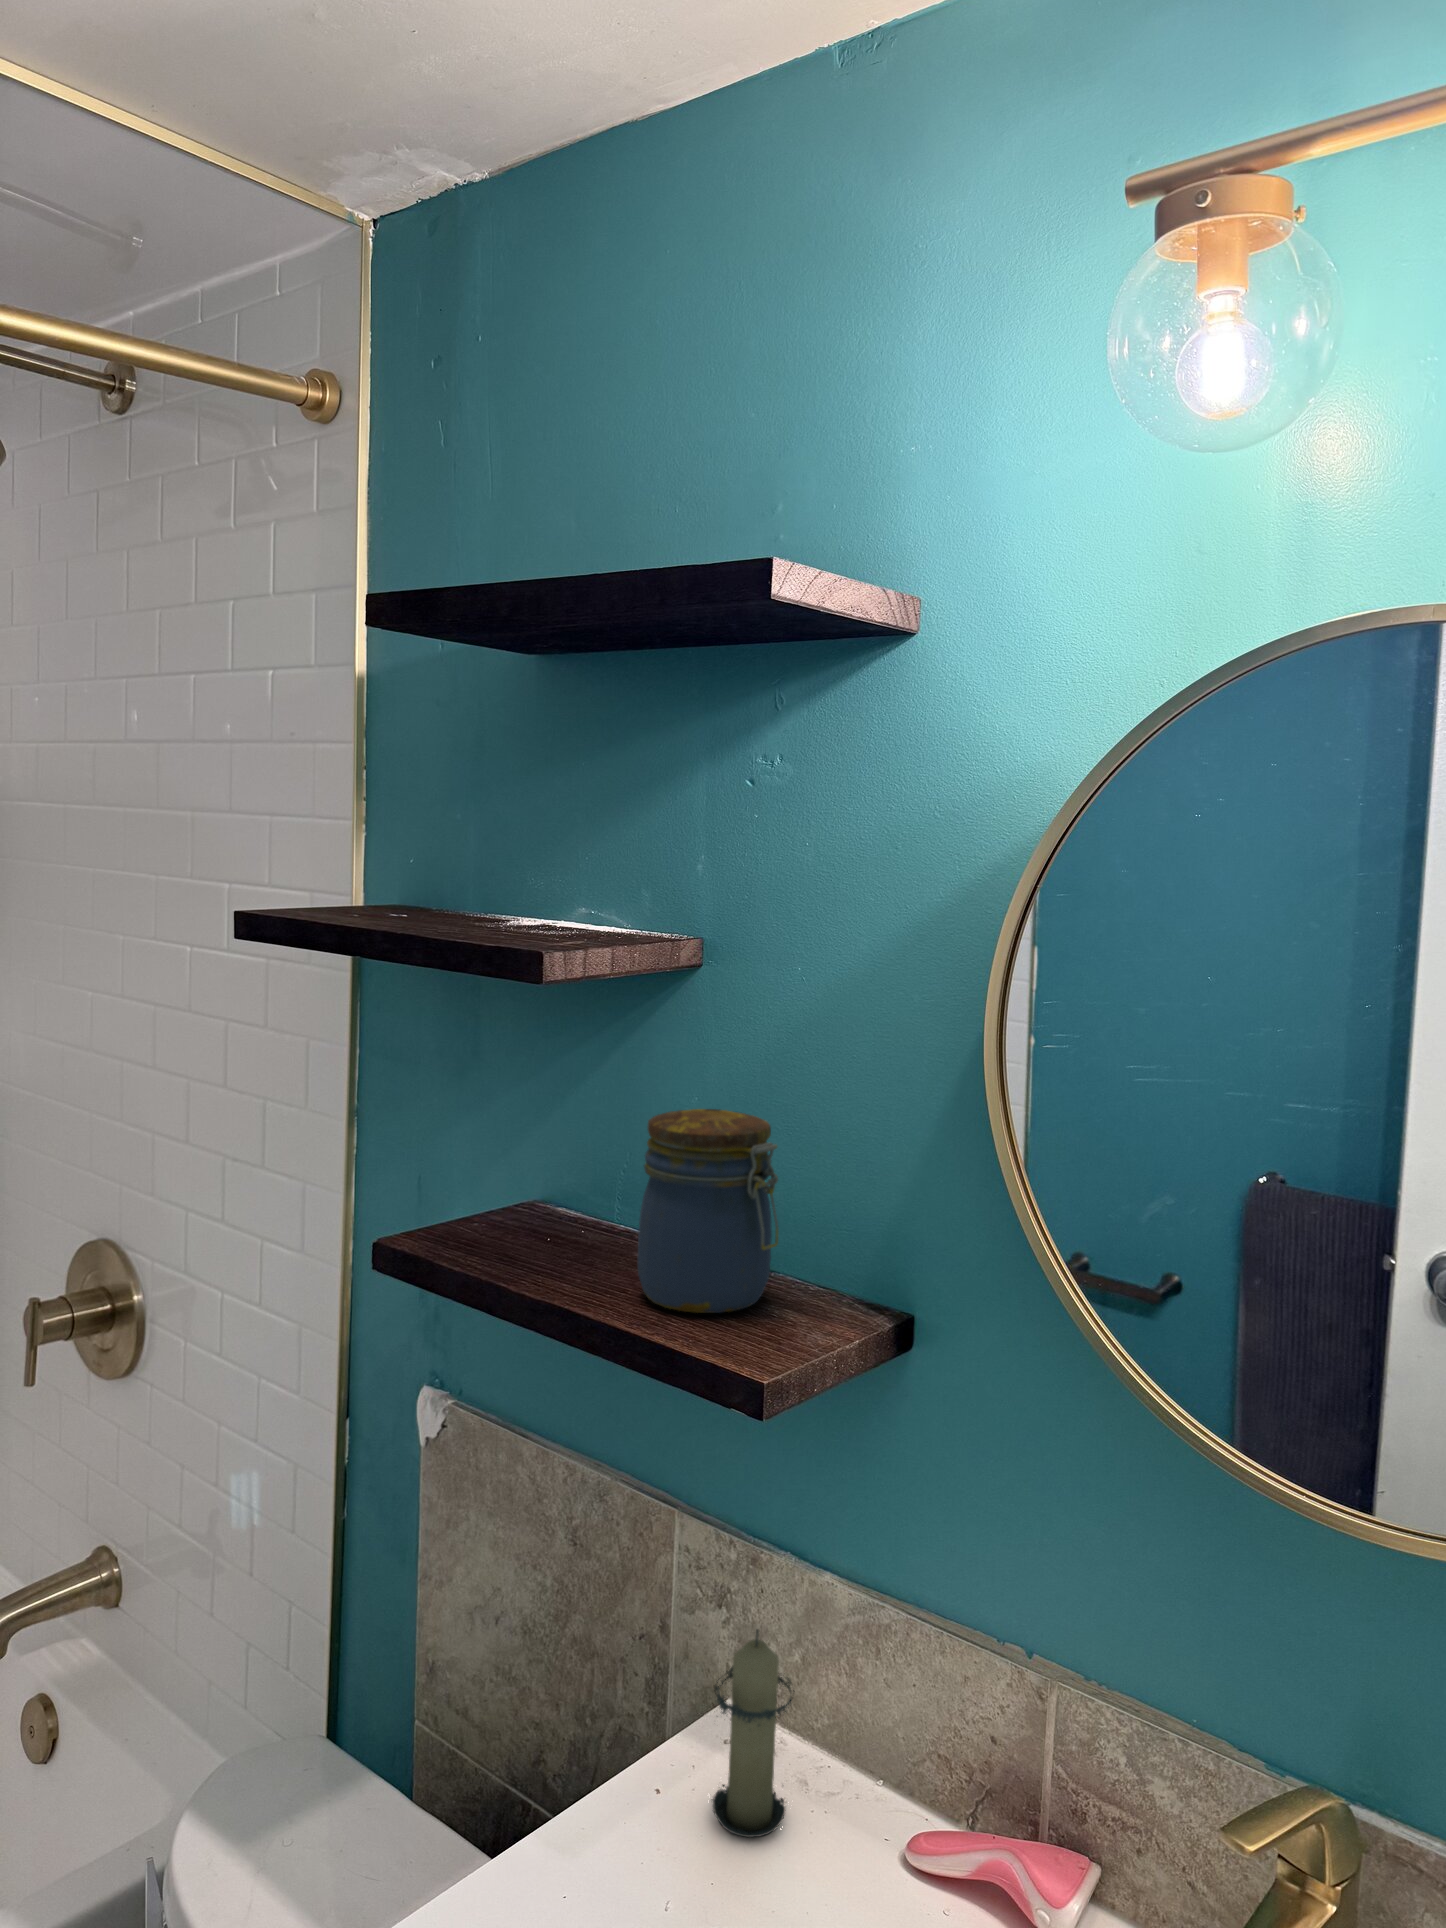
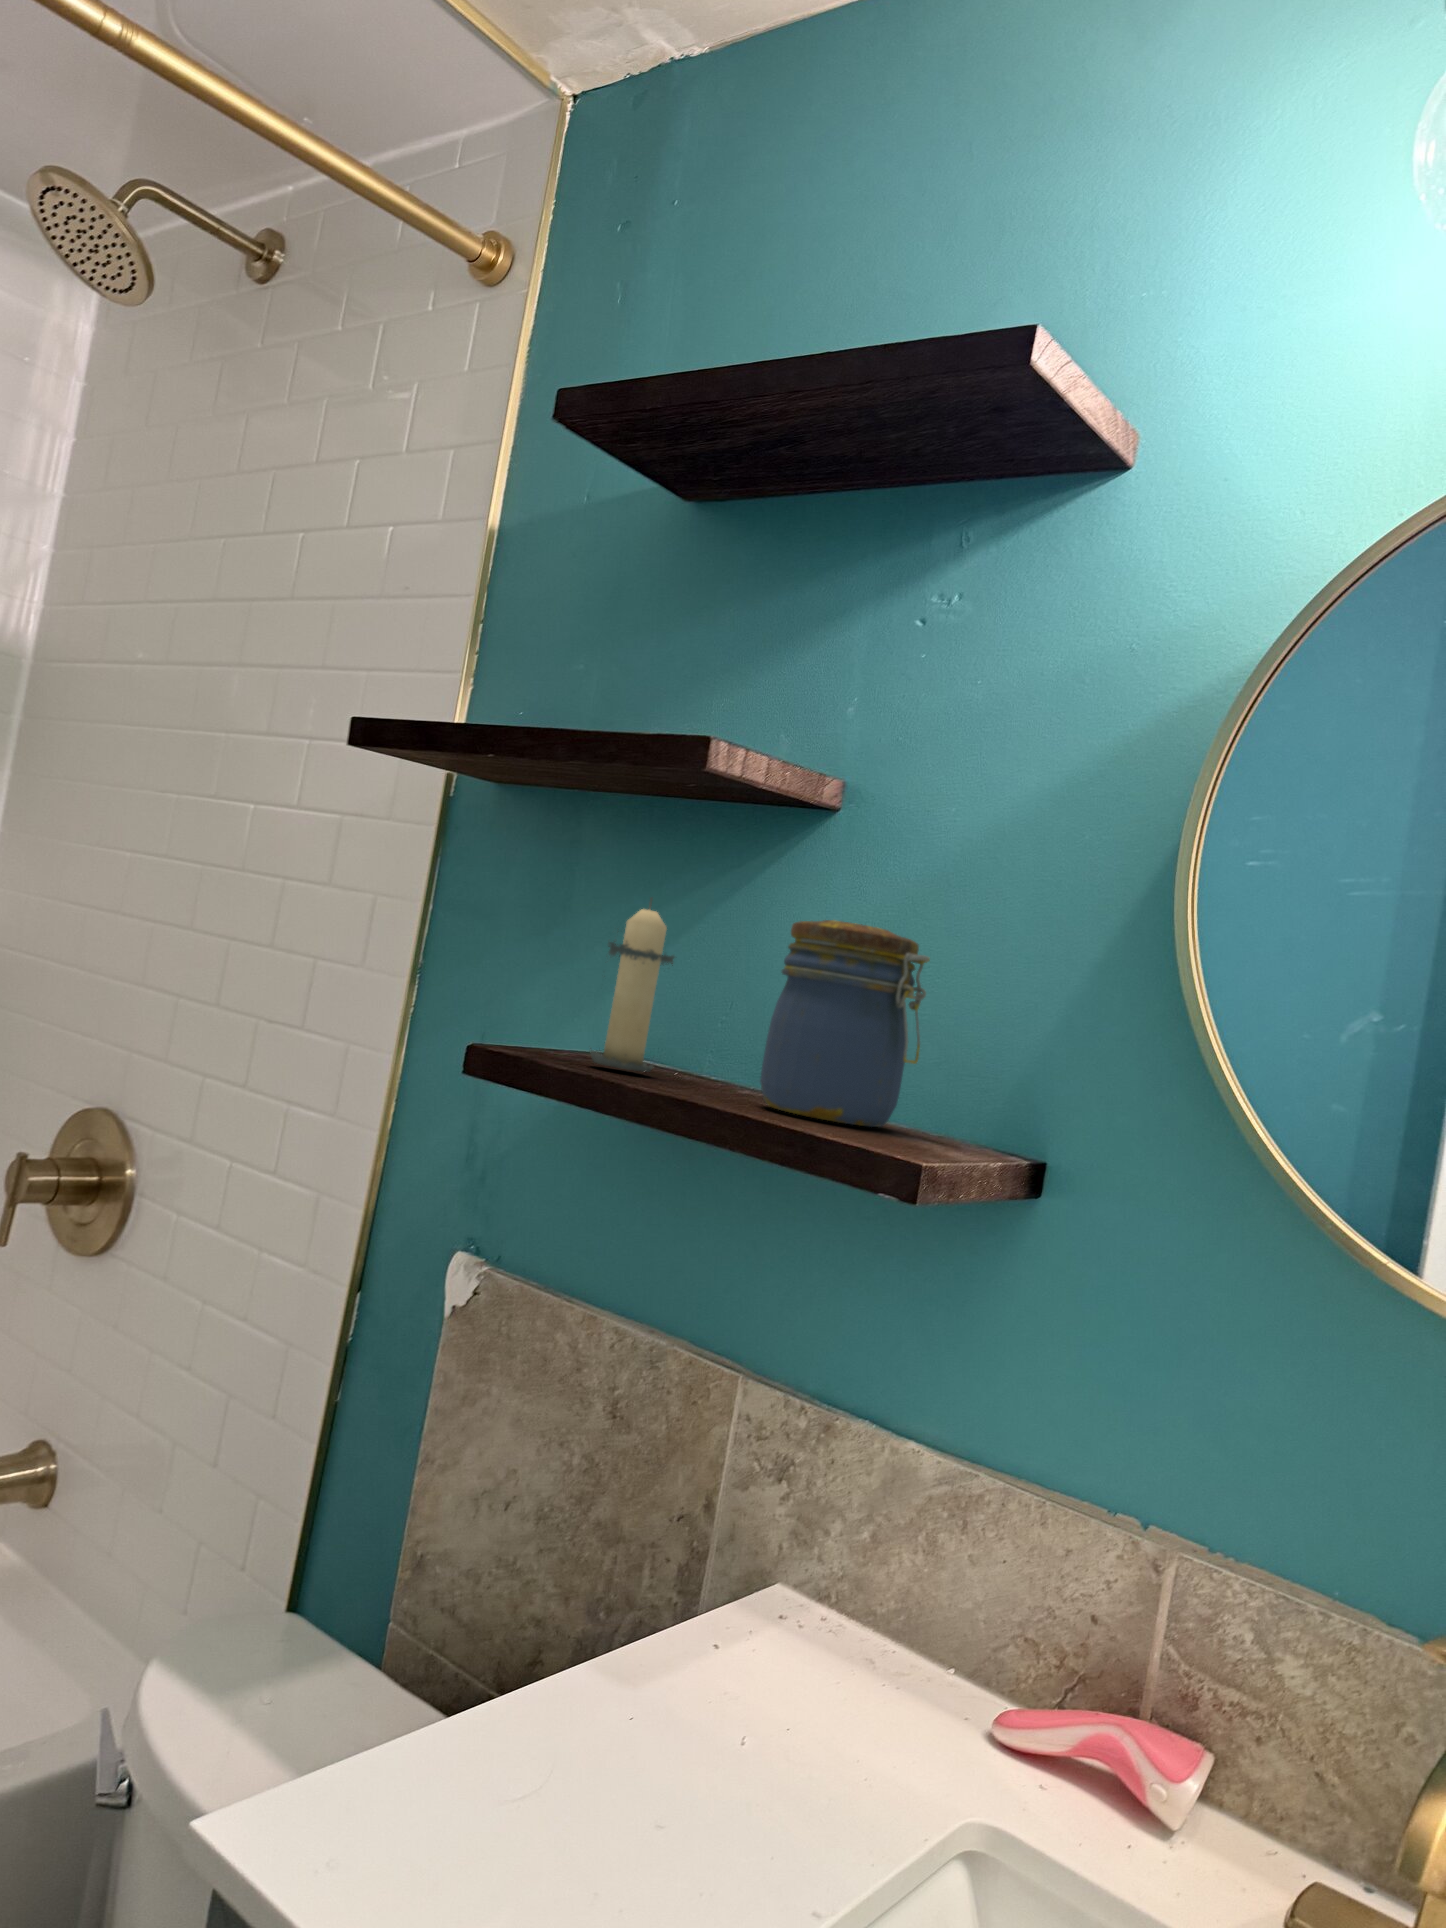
candle: present [712,1630,794,1837] -> present [590,898,674,1072]

